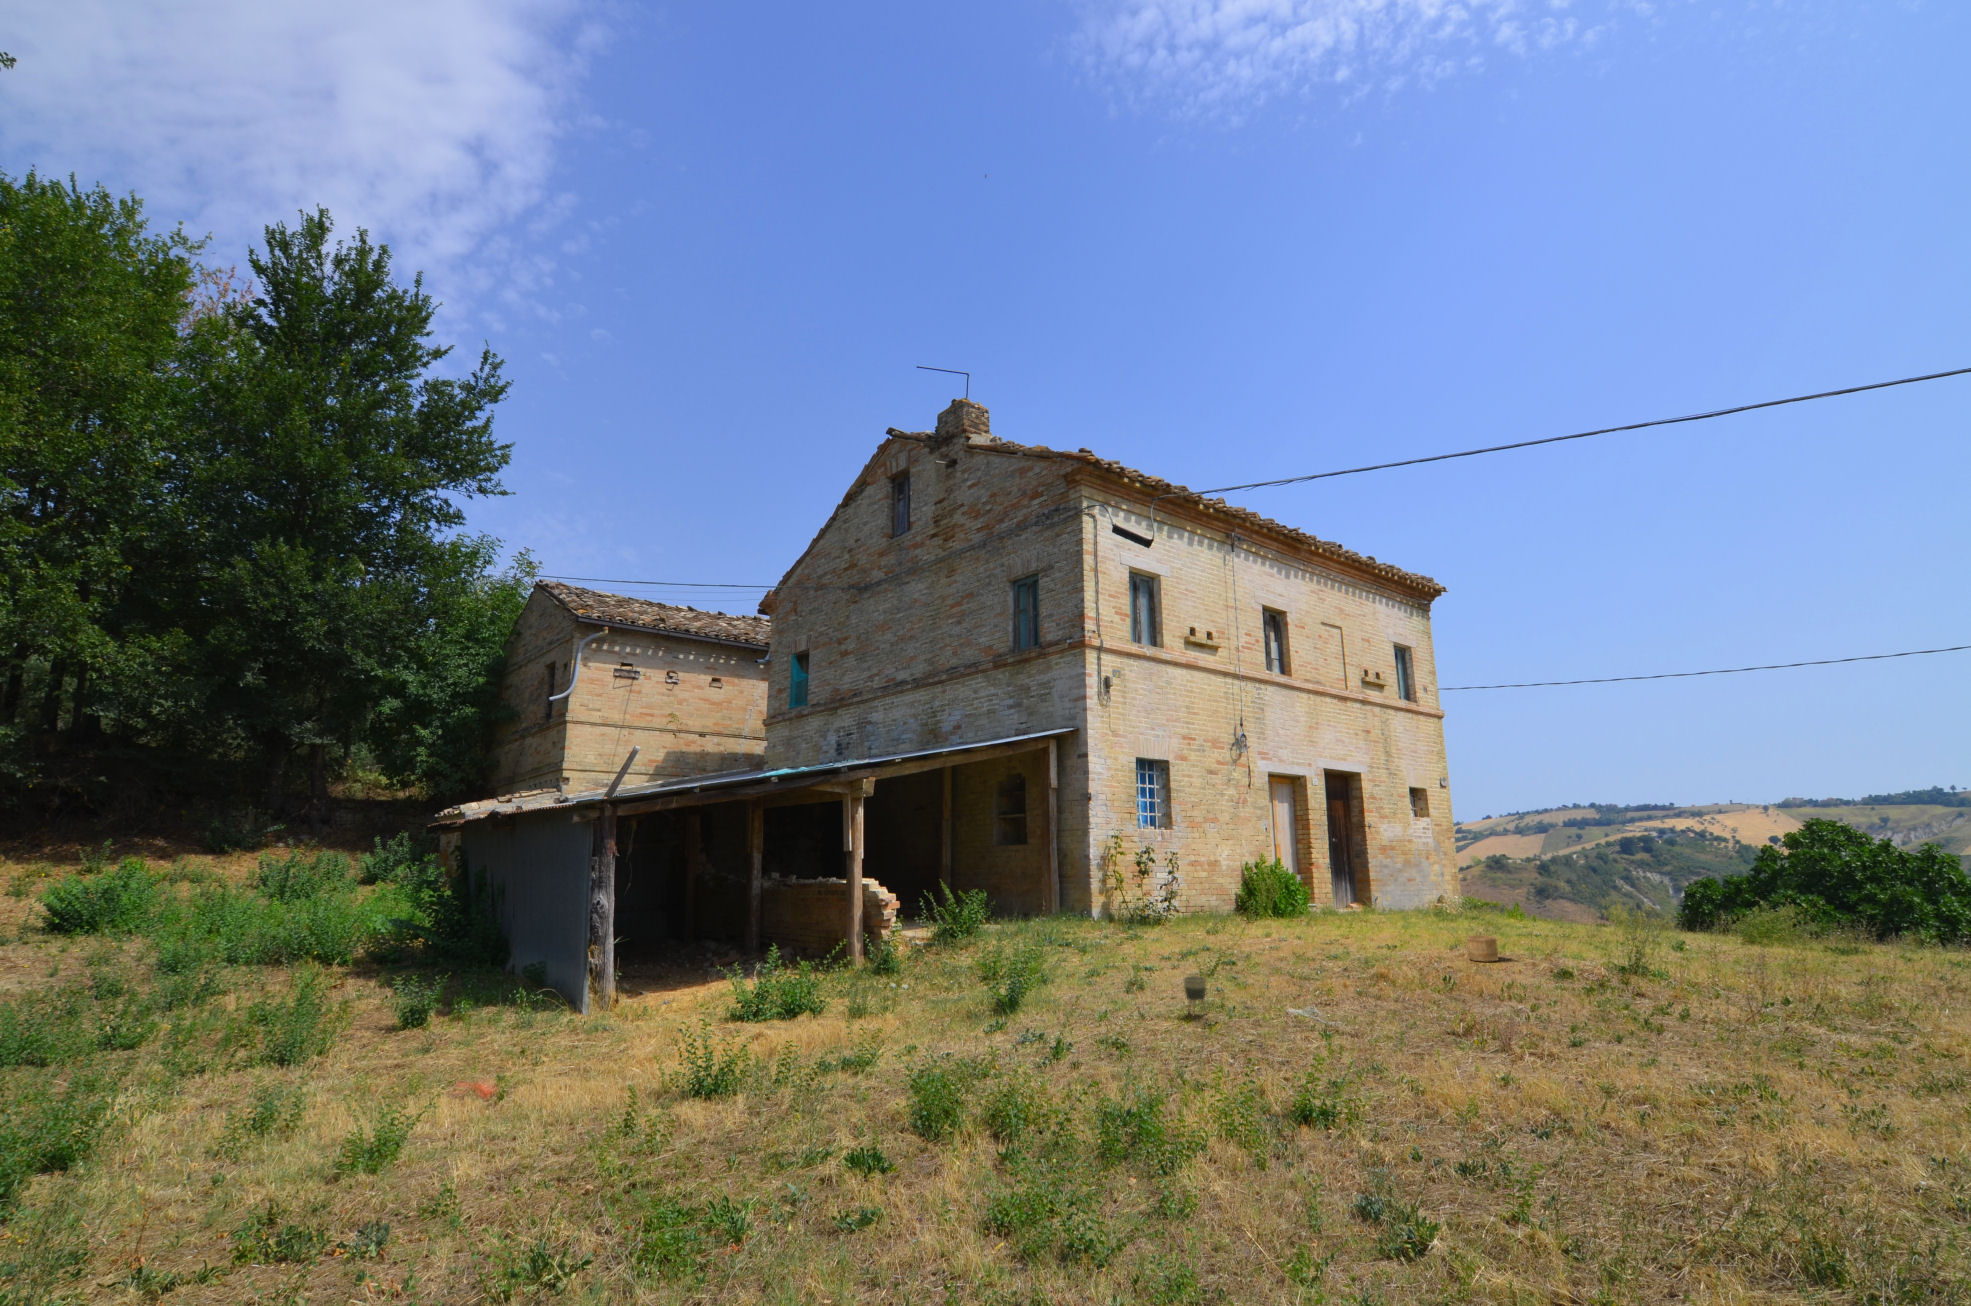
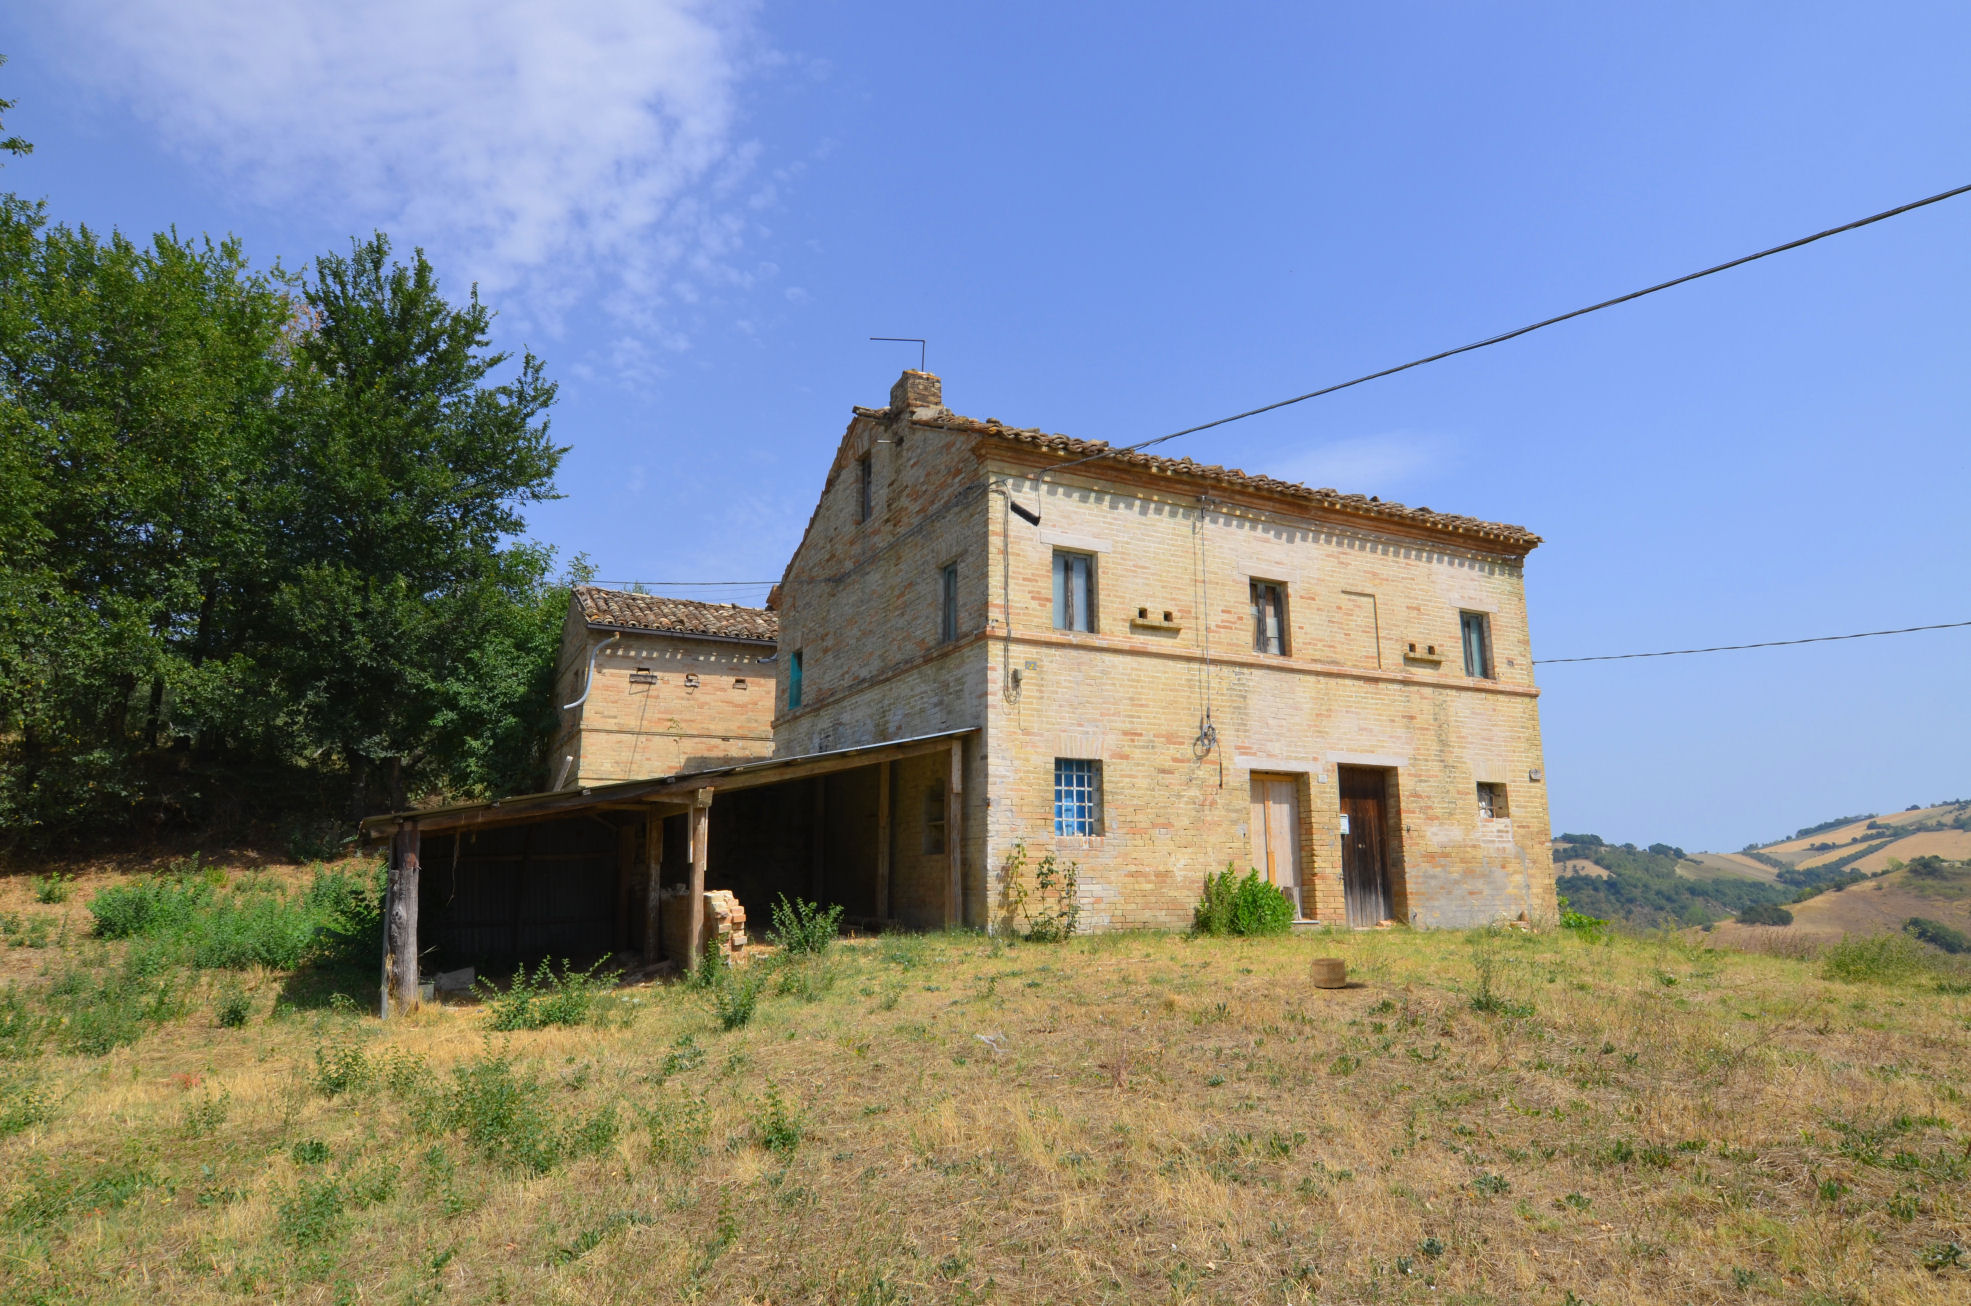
planter: present [1184,976,1207,1015] -> none [882,994,907,1036]

